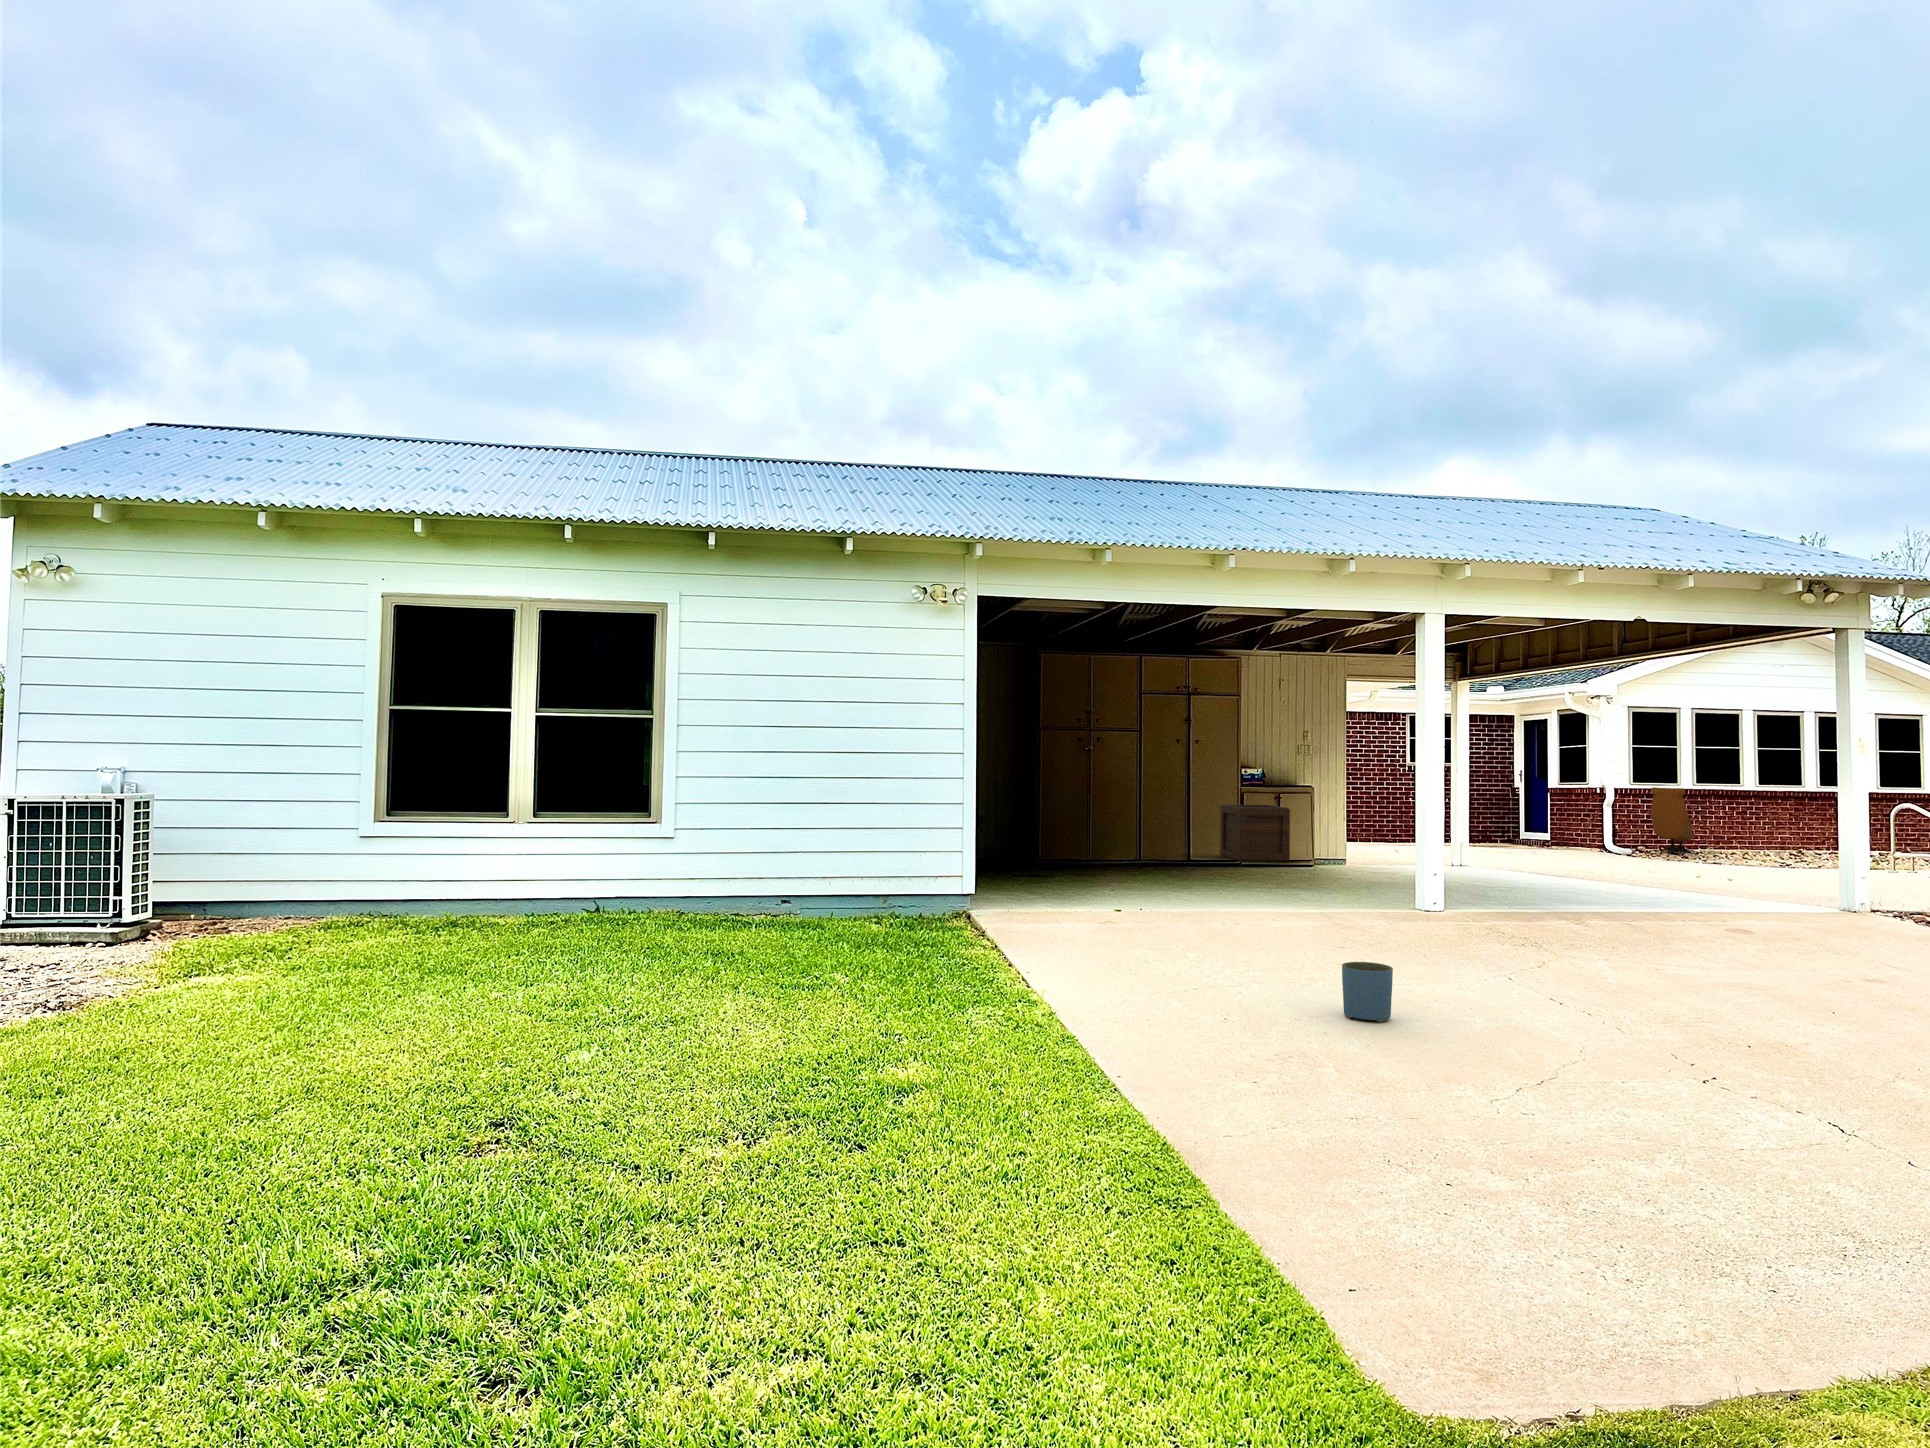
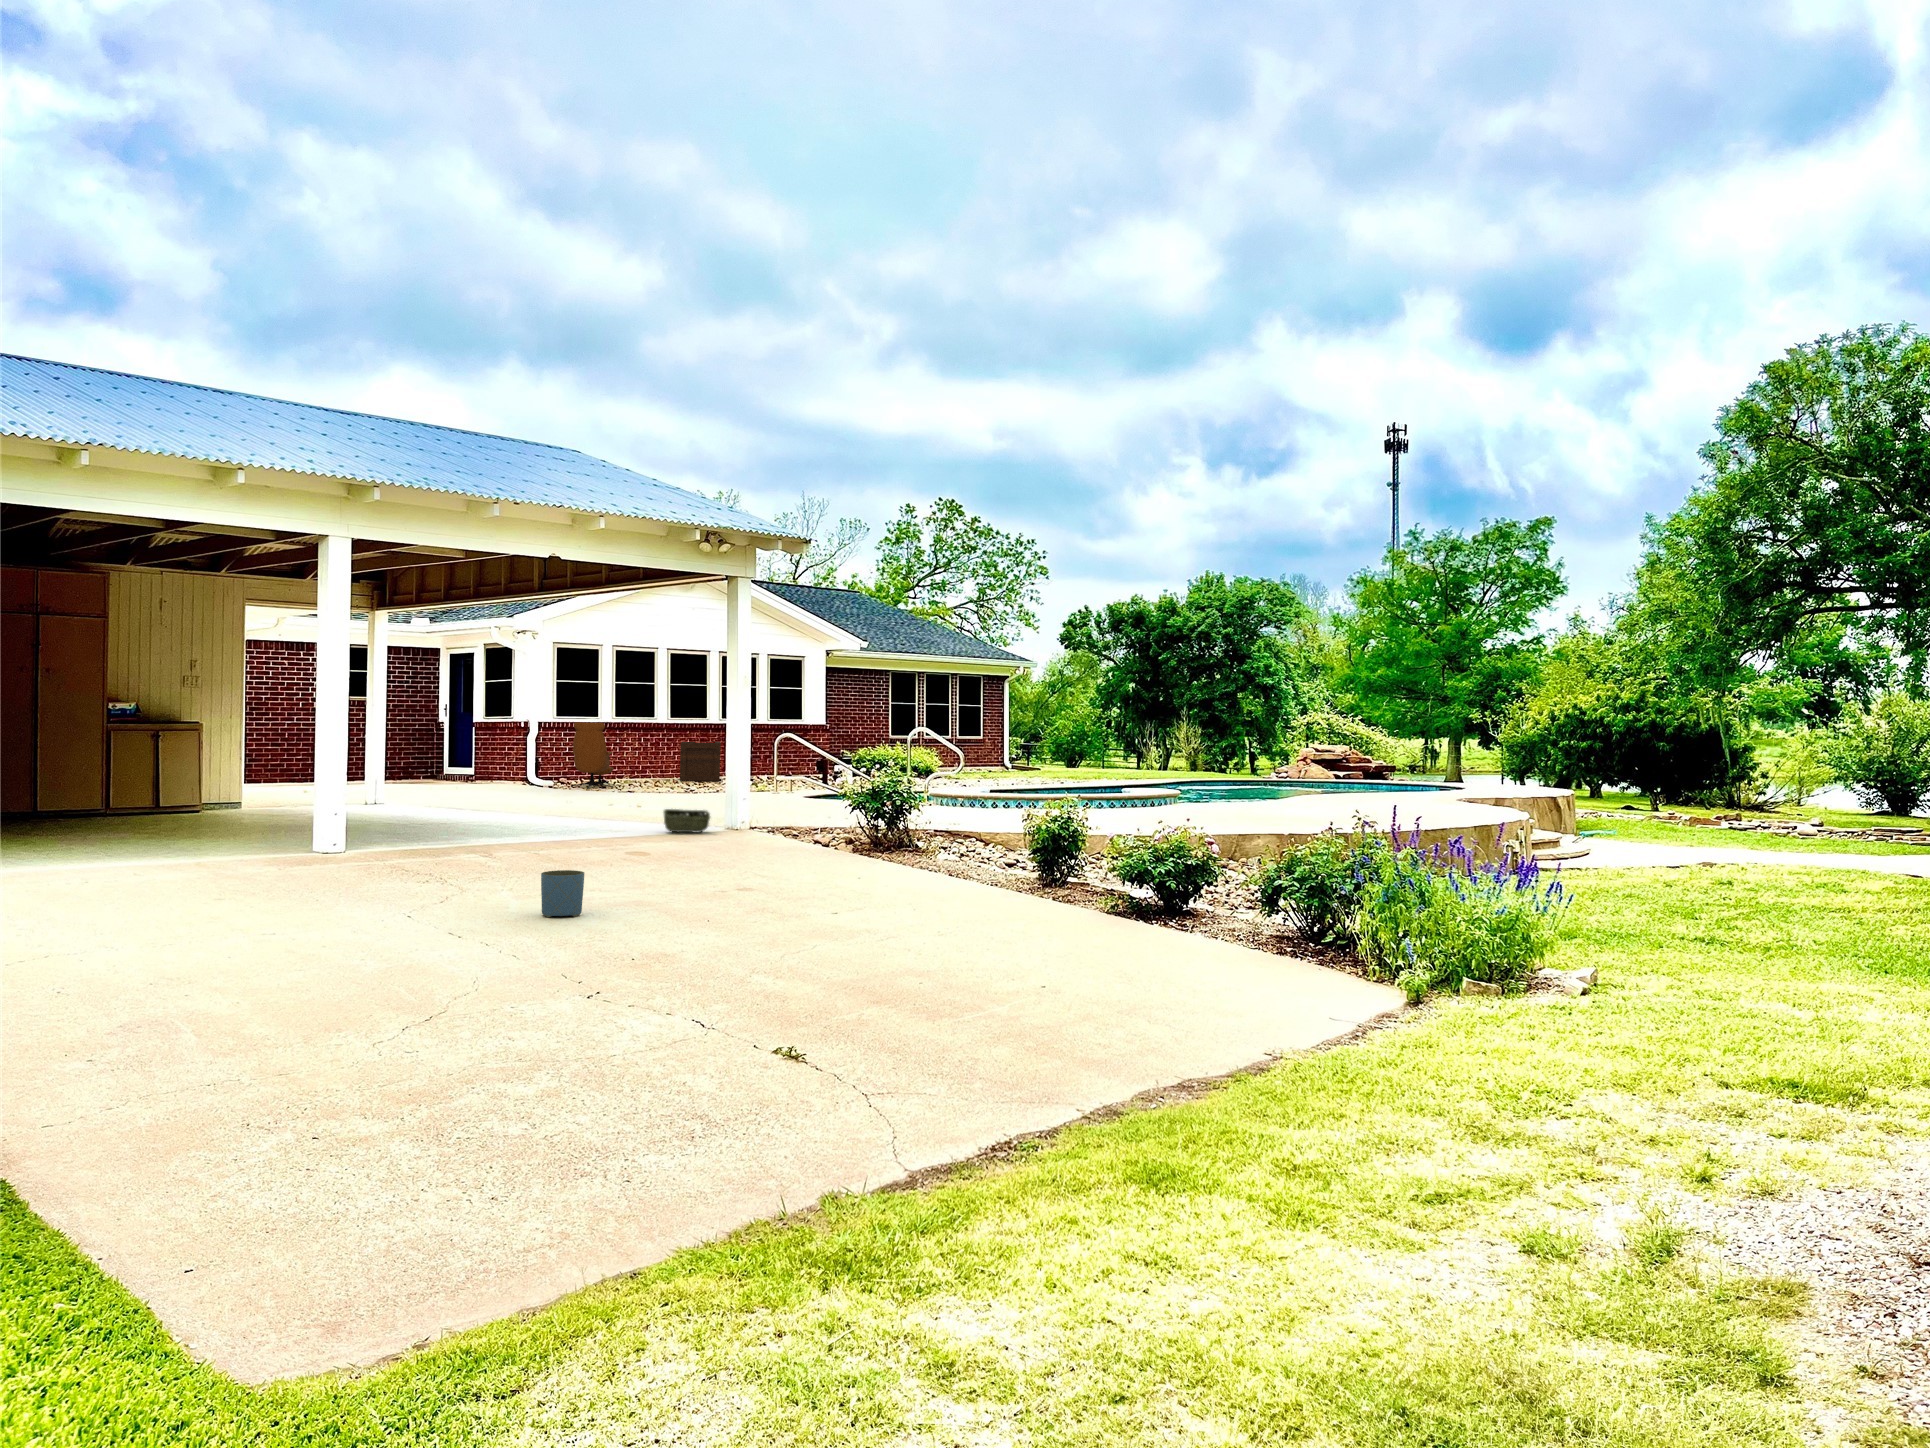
wooden crate: present [1220,805,1290,861] -> present [680,741,721,782]
woven basket: none [1777,888,1840,918] -> present [664,809,710,833]
planter: present [1342,962,1393,1023] -> present [541,870,584,918]

